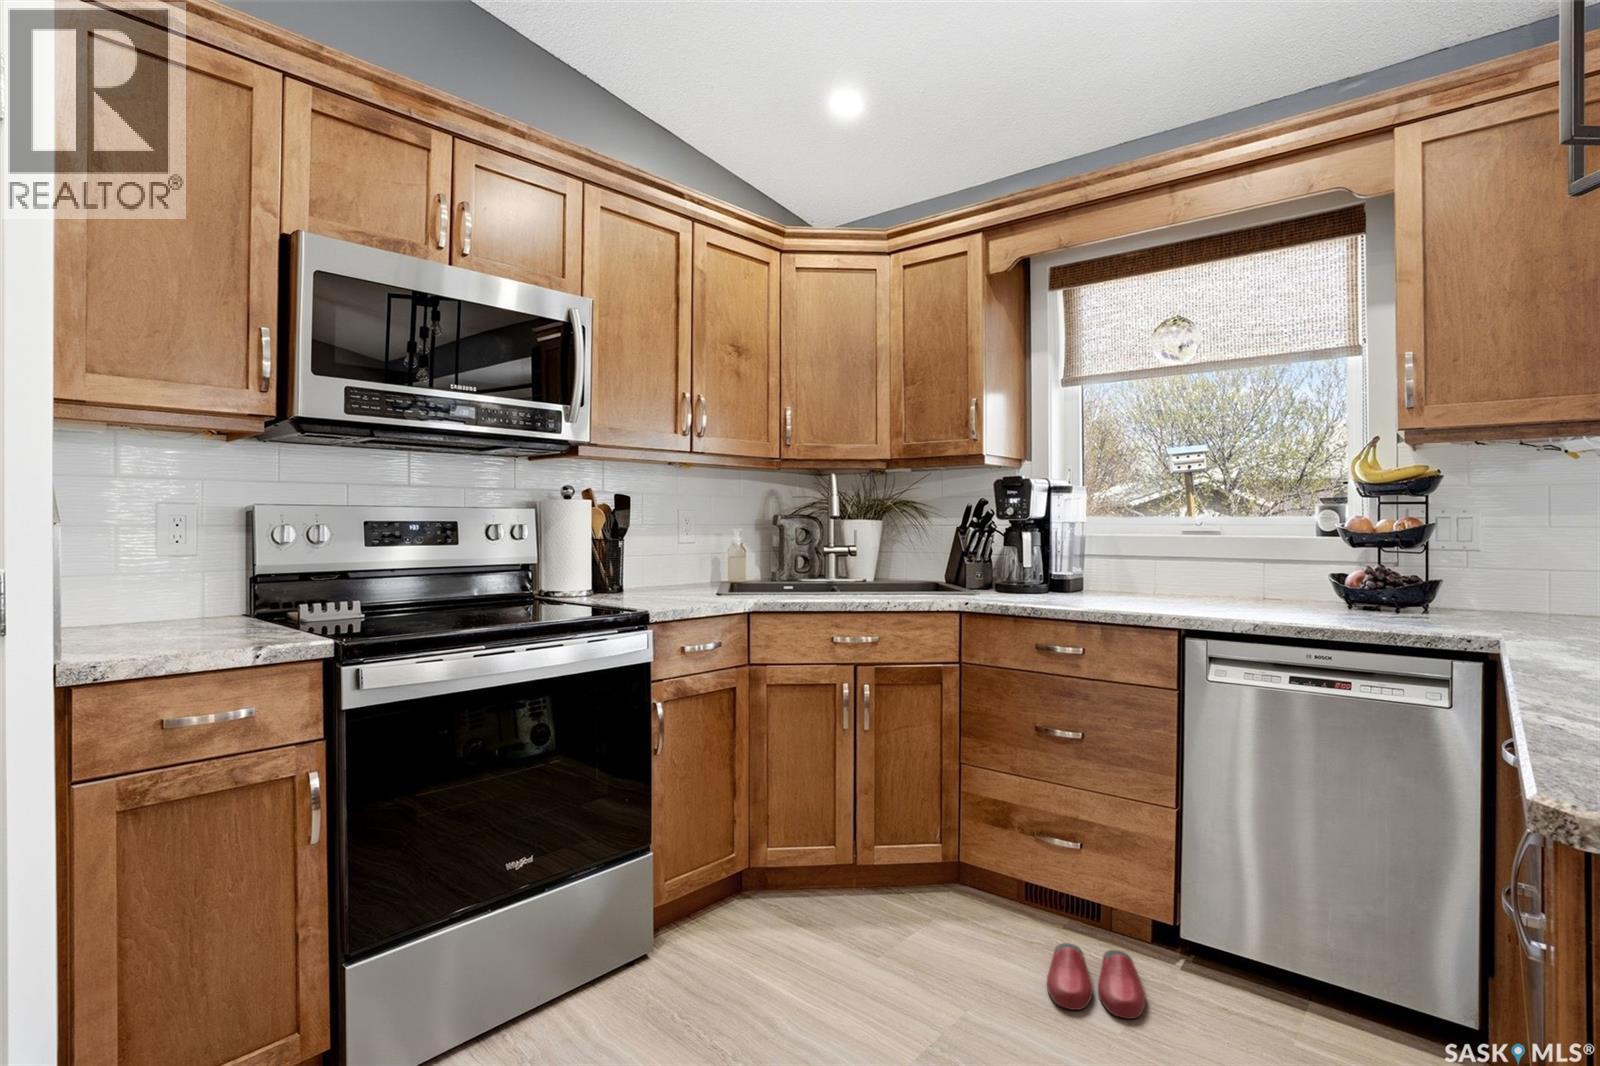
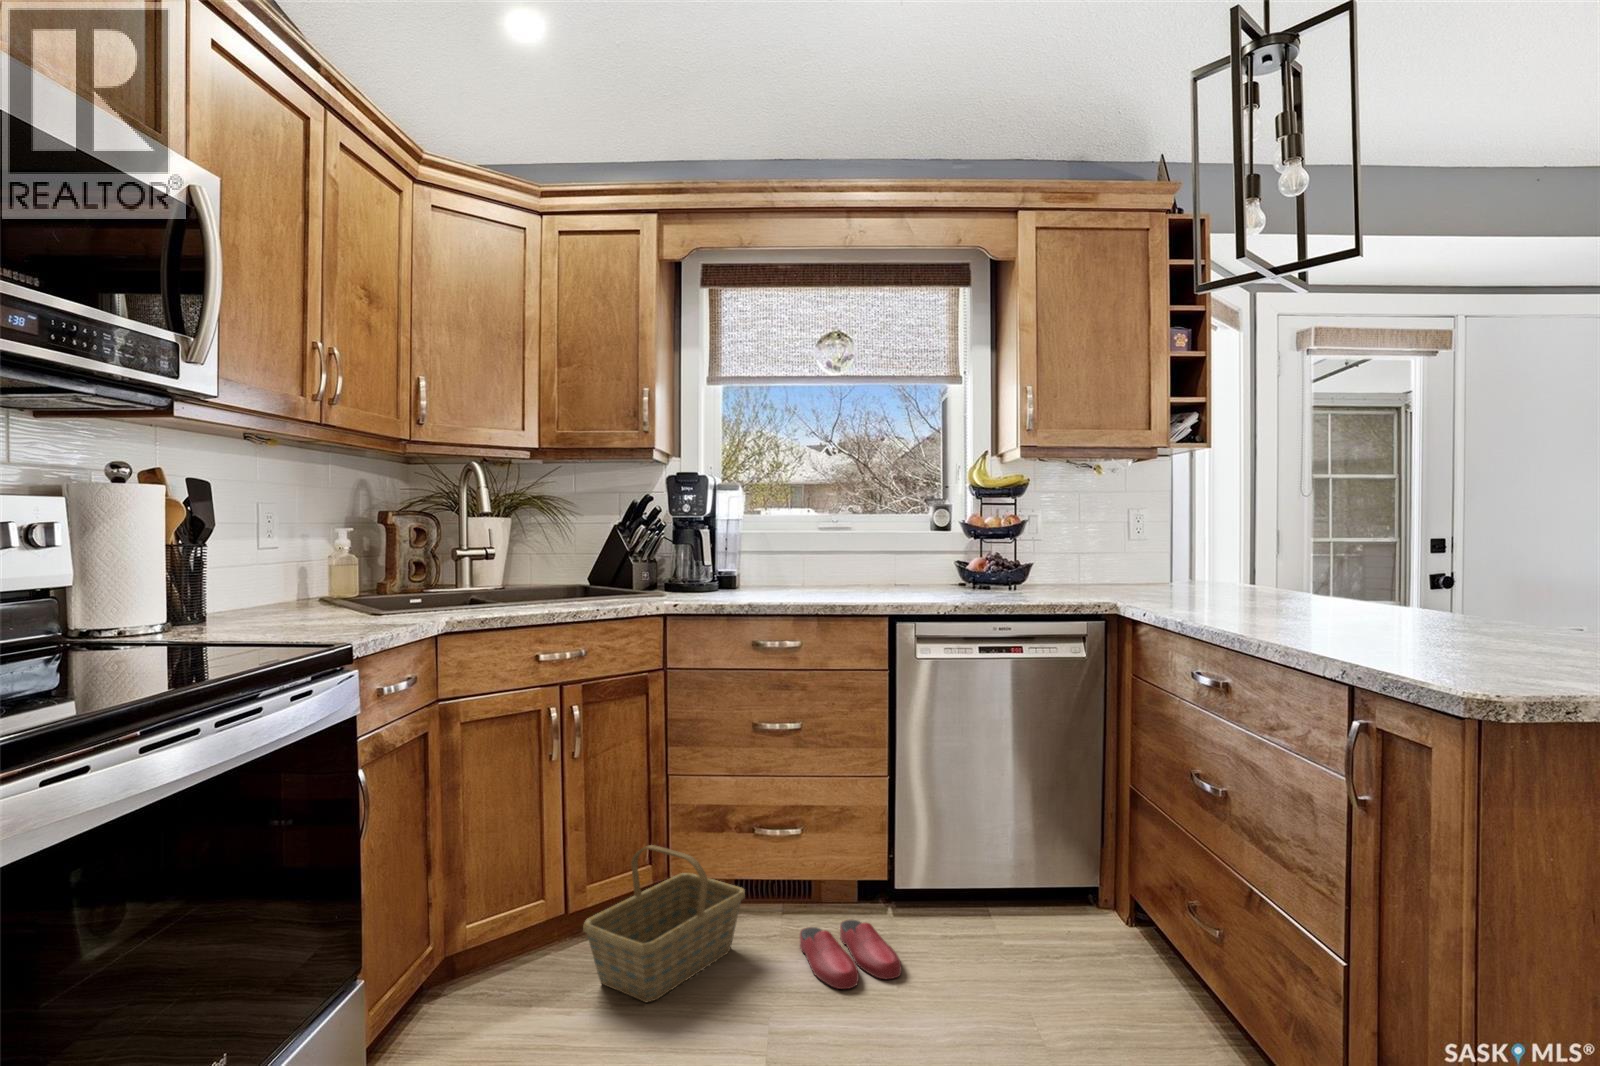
basket: none [848,821,1006,955] -> present [583,845,745,1002]

